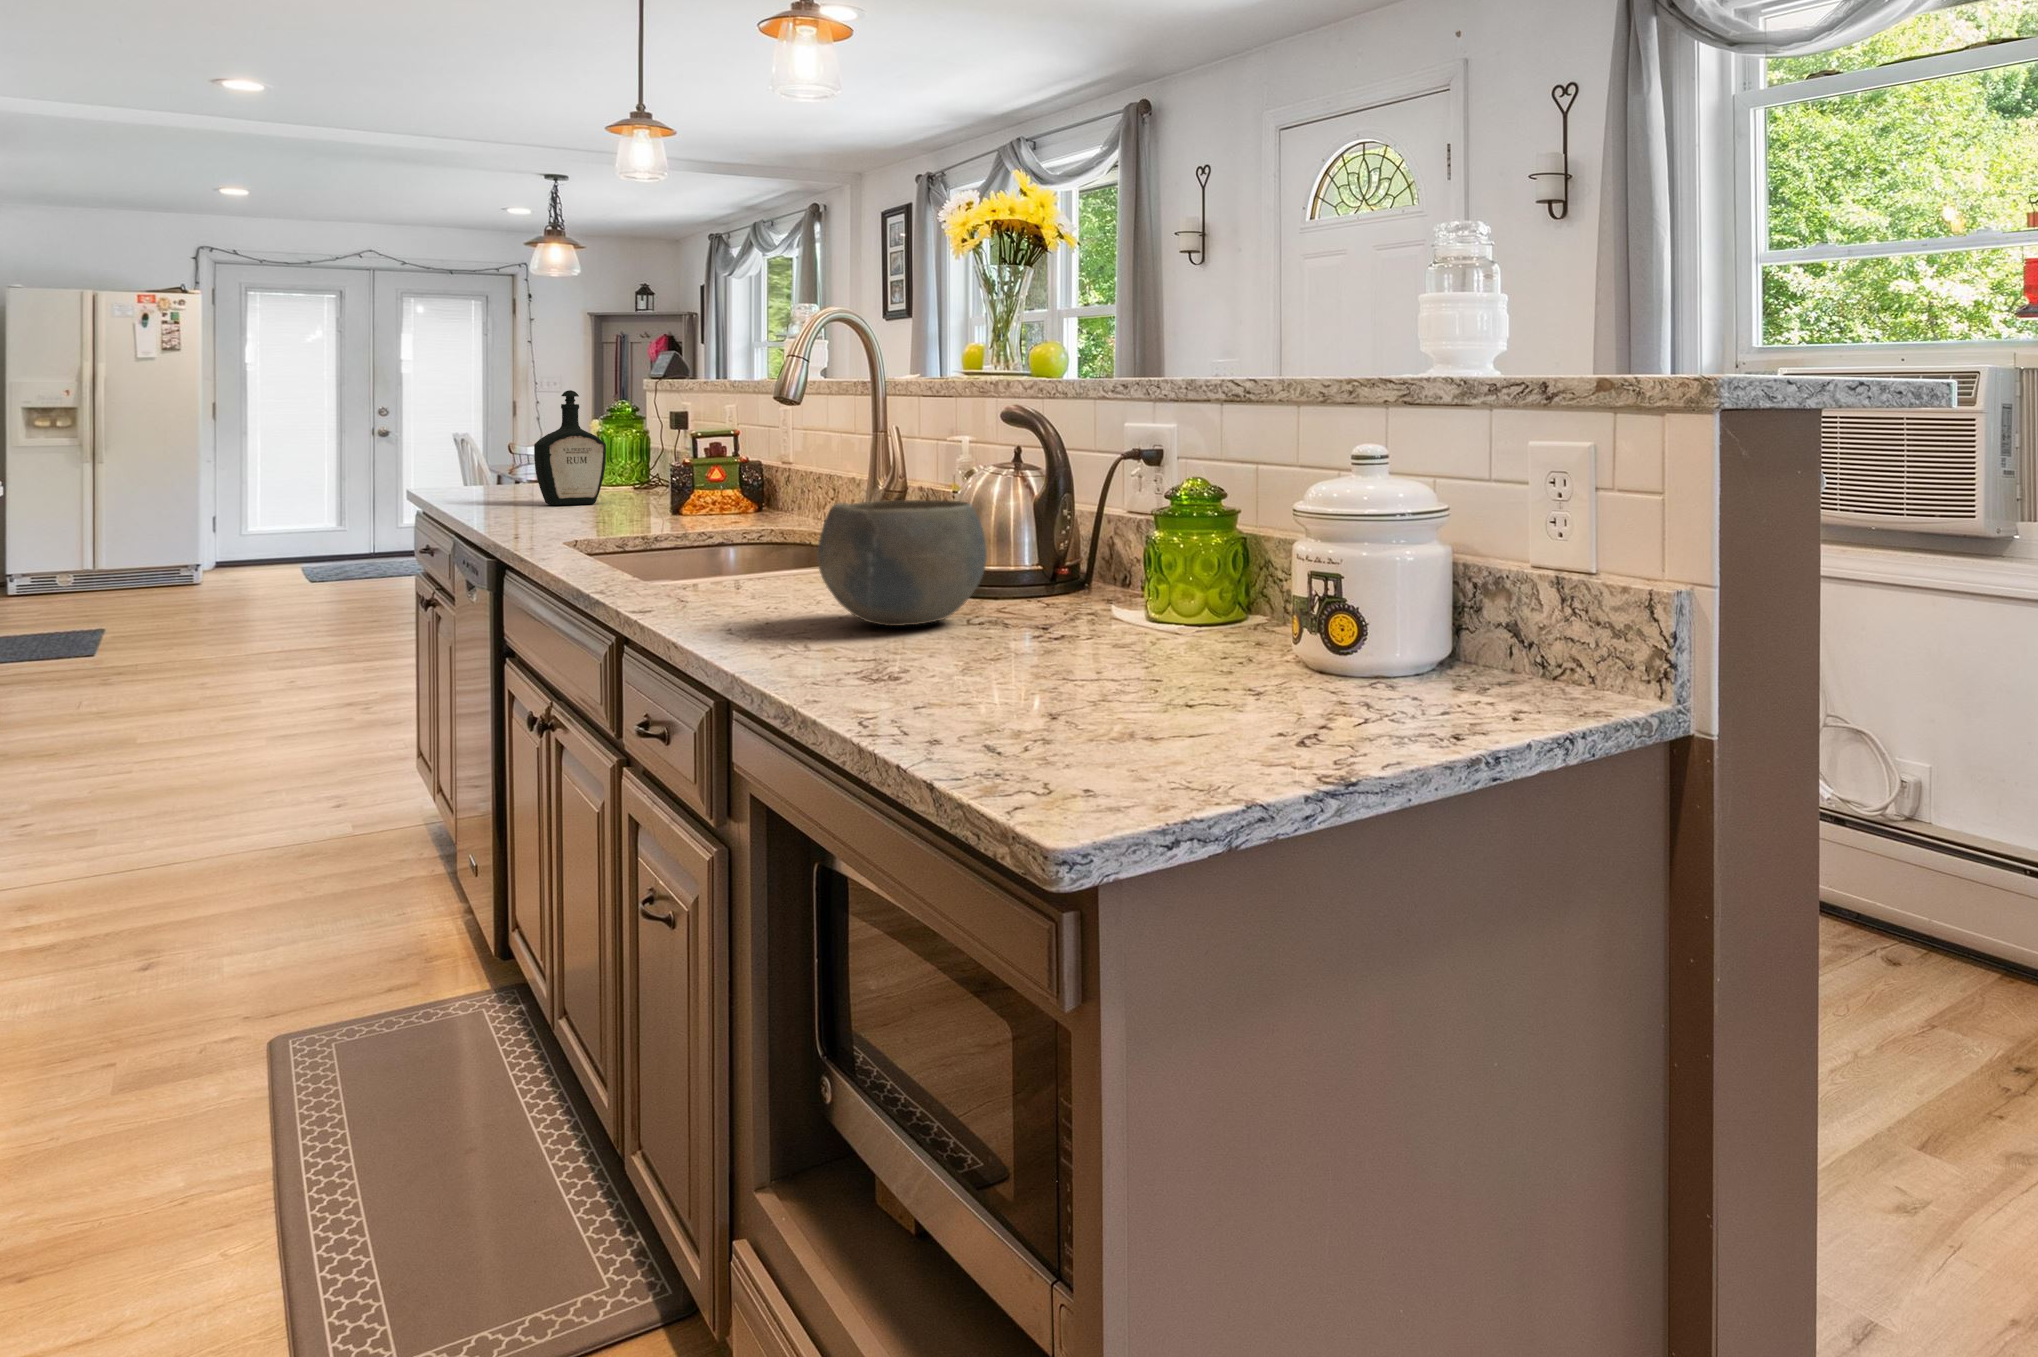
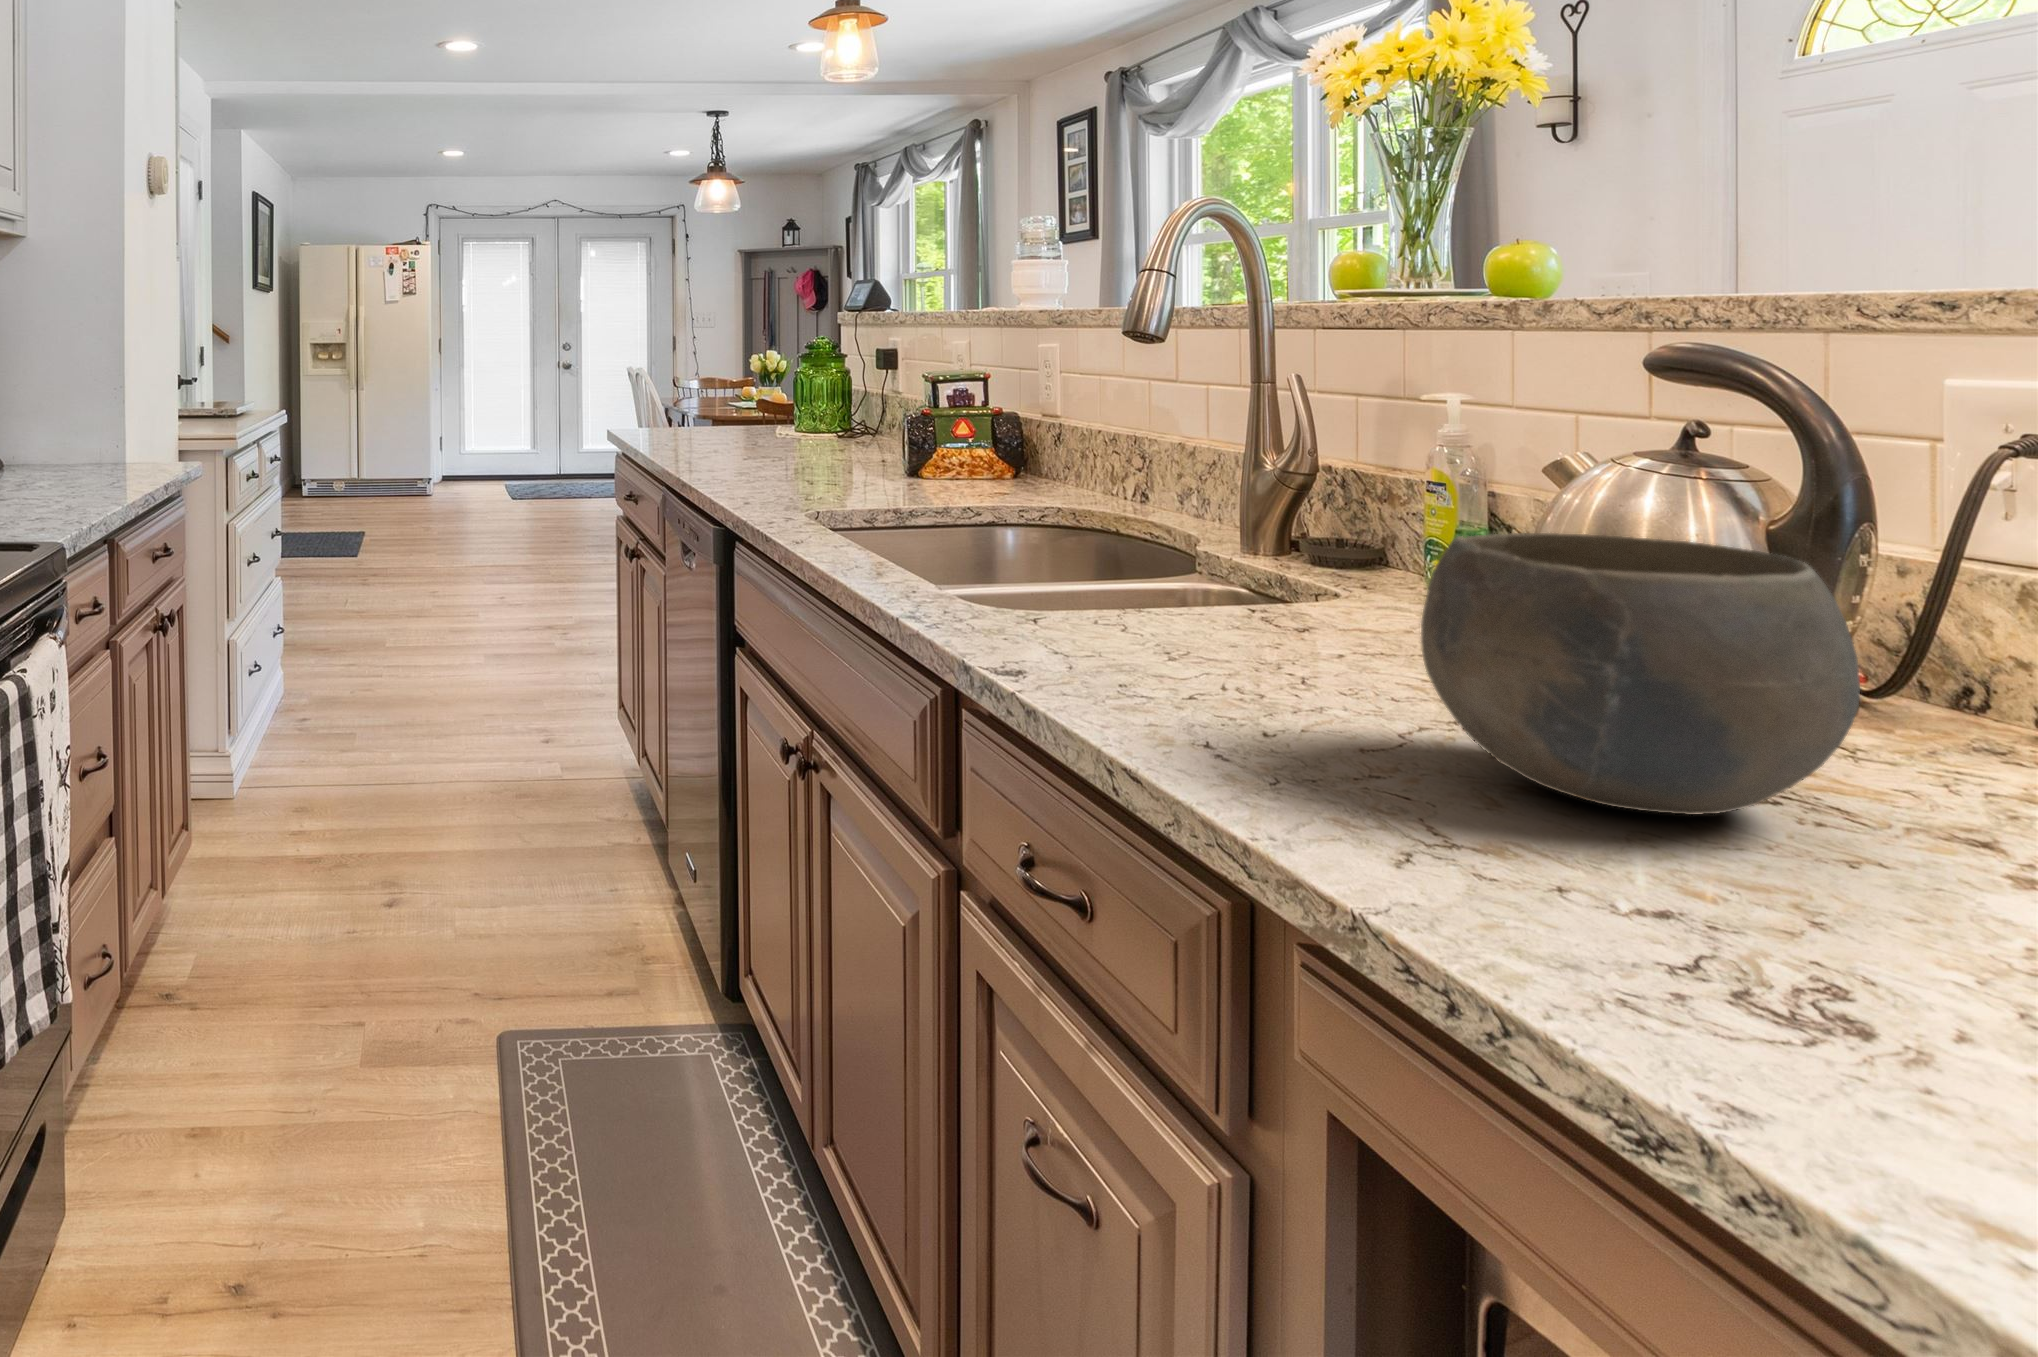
bottle: present [534,390,606,505] -> none [737,323,811,451]

